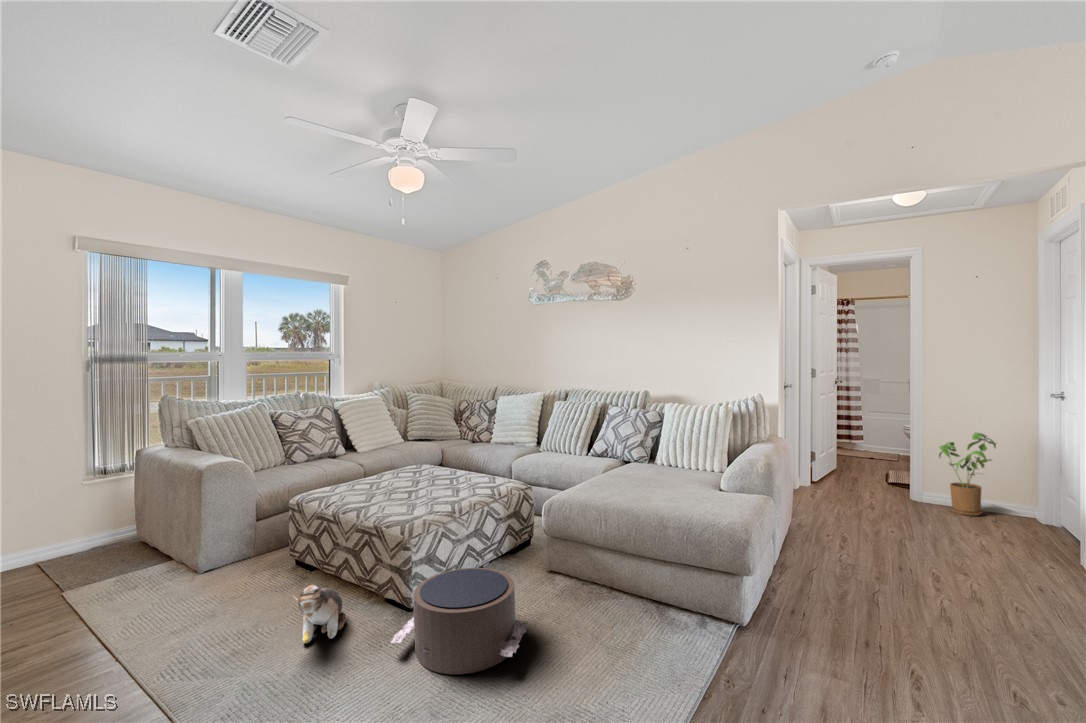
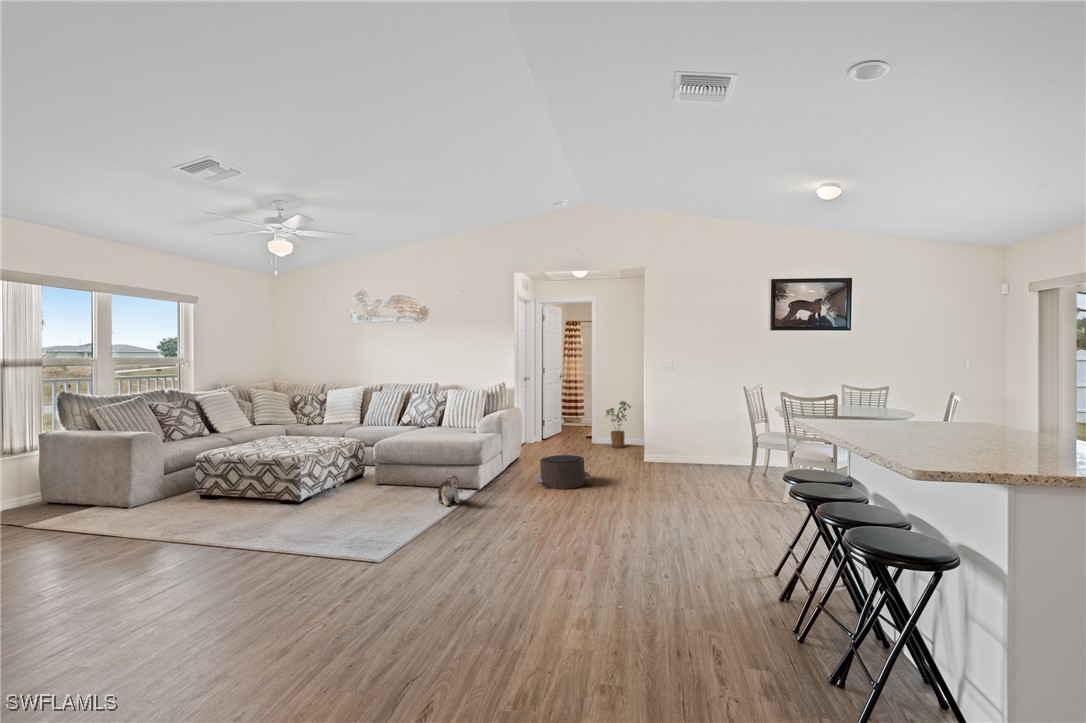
pouf: present [391,568,528,674] -> present [536,455,593,489]
plush toy: present [292,585,346,643] -> present [438,475,460,506]

